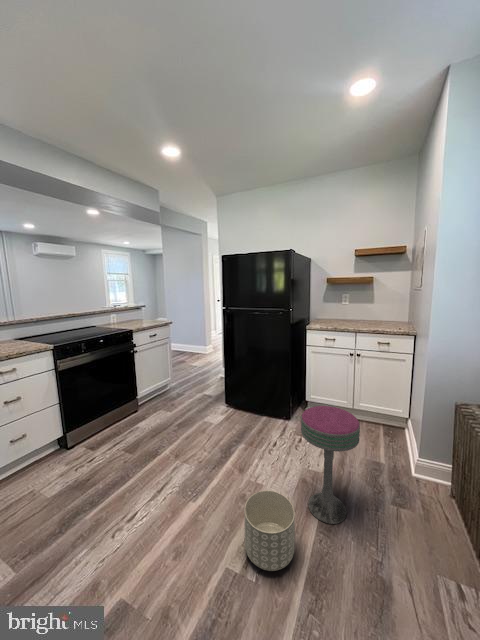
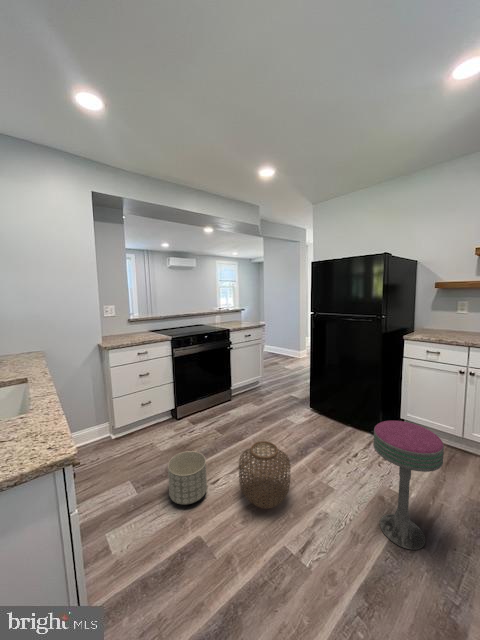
woven basket: none [163,454,223,532] -> present [239,441,290,509]
planter: present [244,490,295,571] -> present [168,451,207,504]

